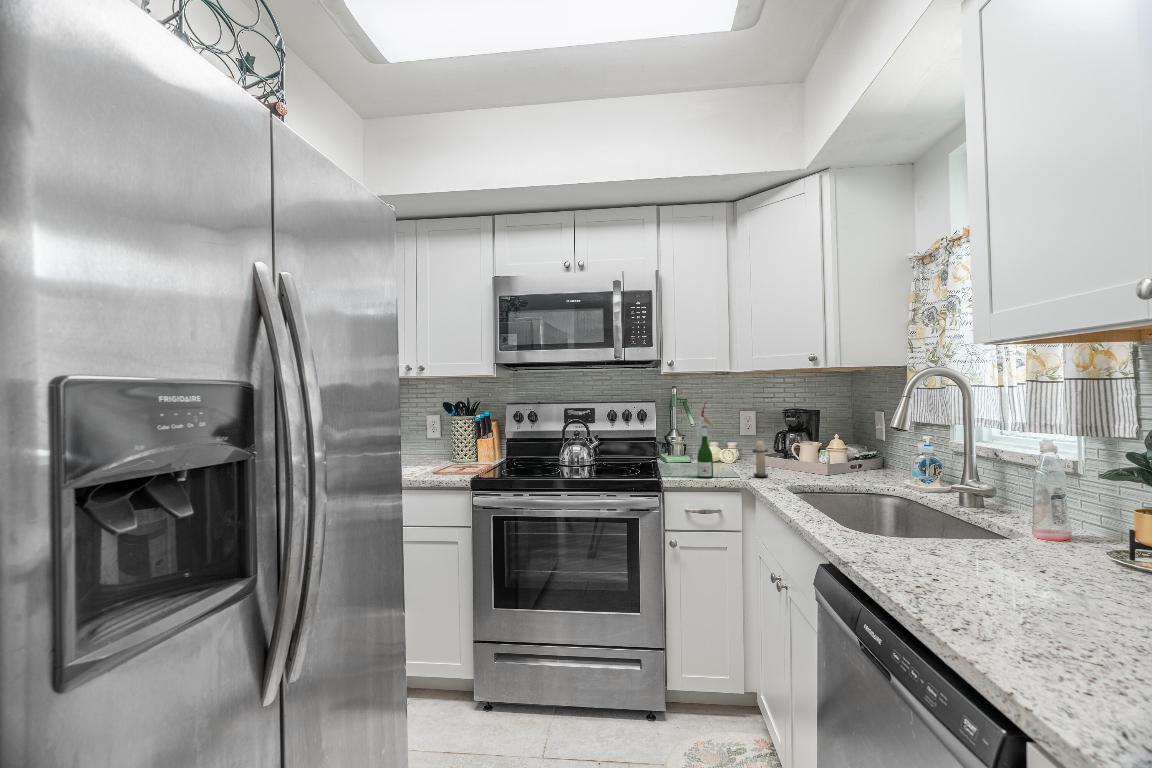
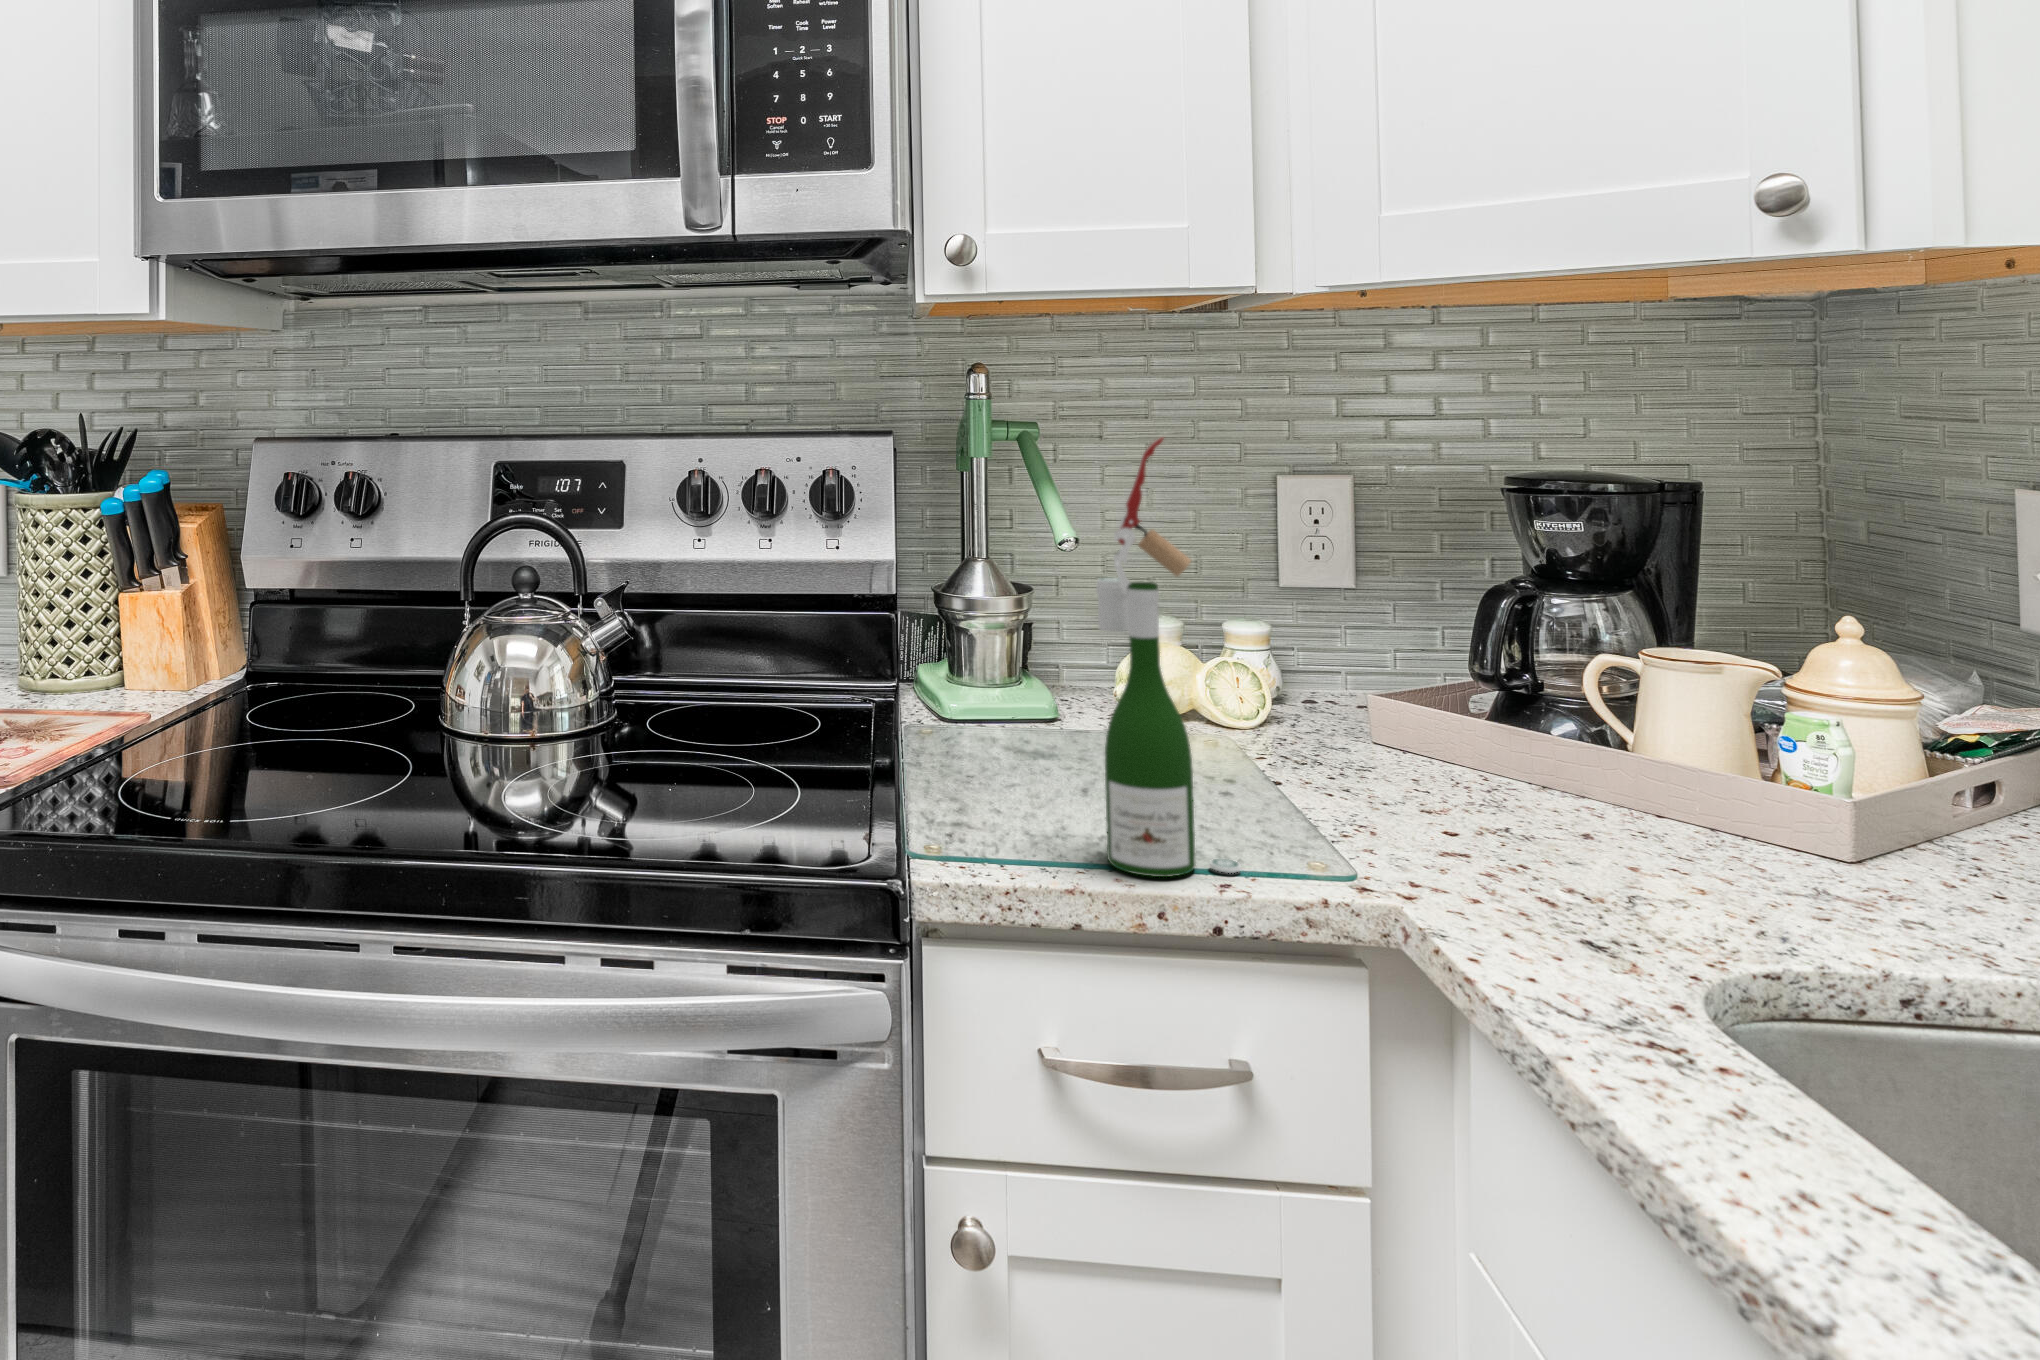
candle: present [753,440,768,477] -> none [1411,652,1538,886]

